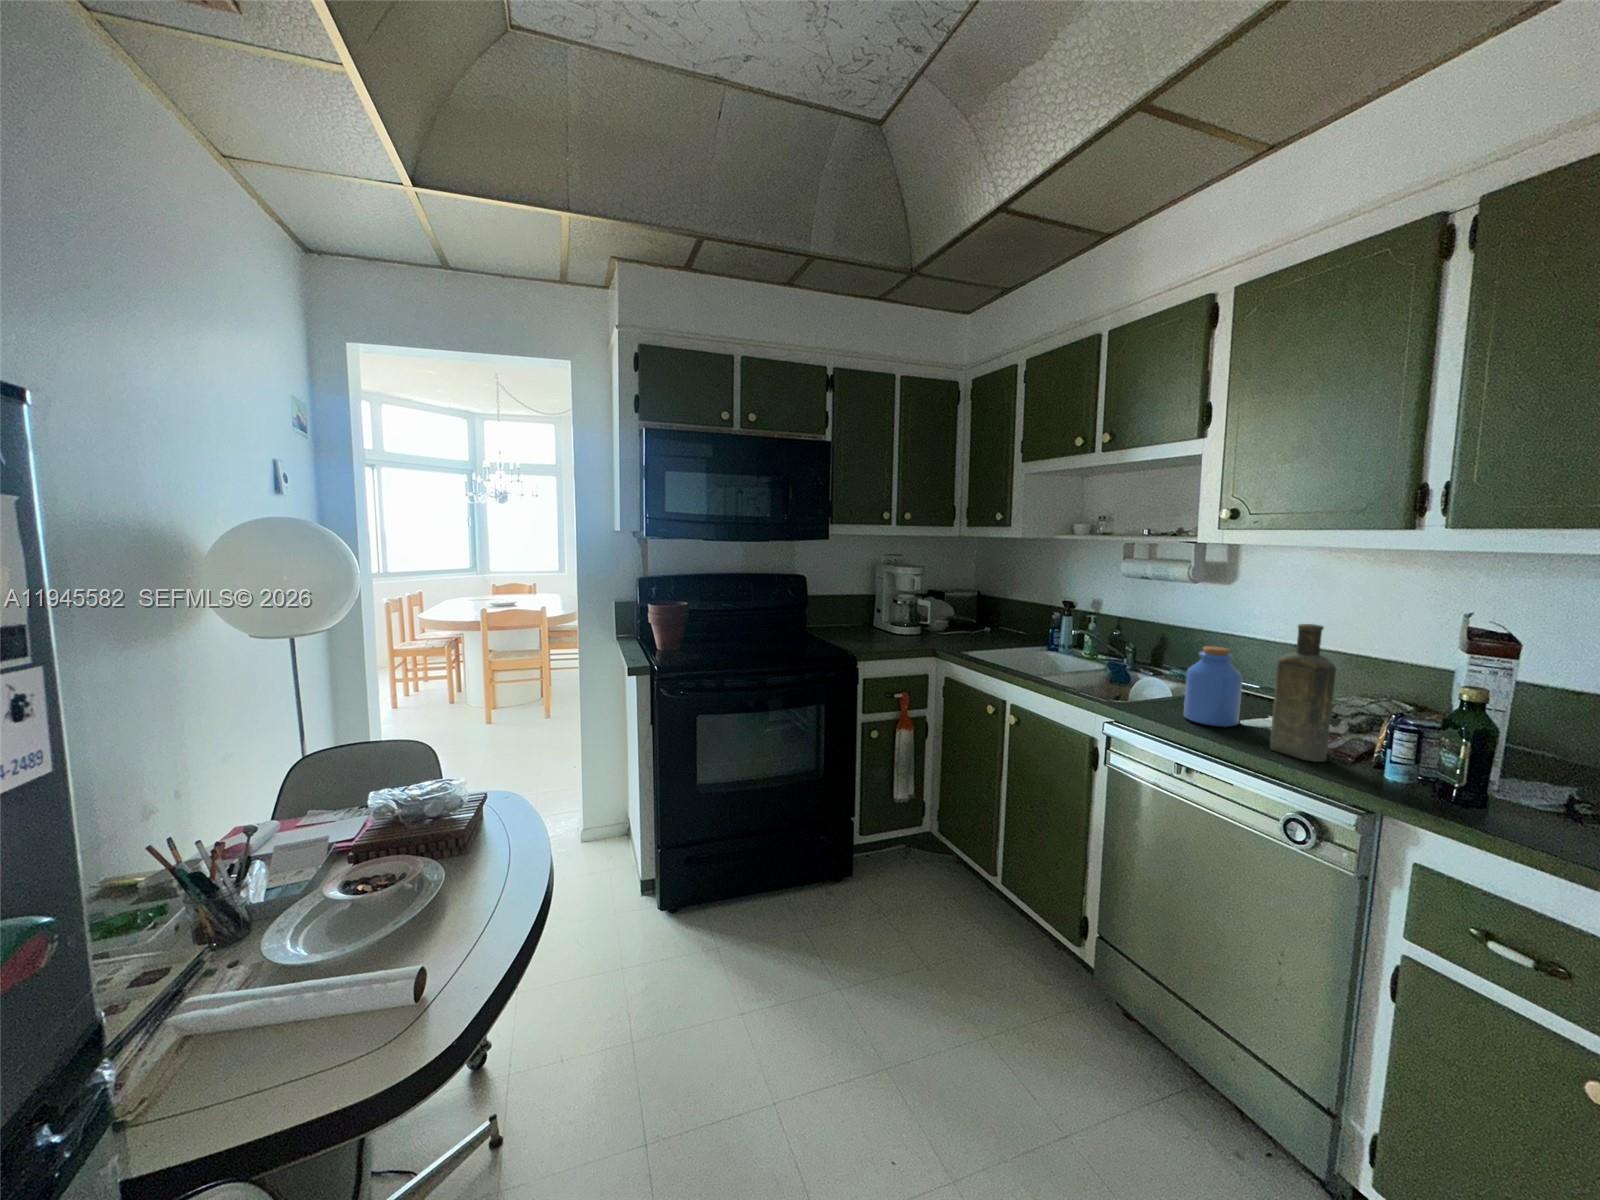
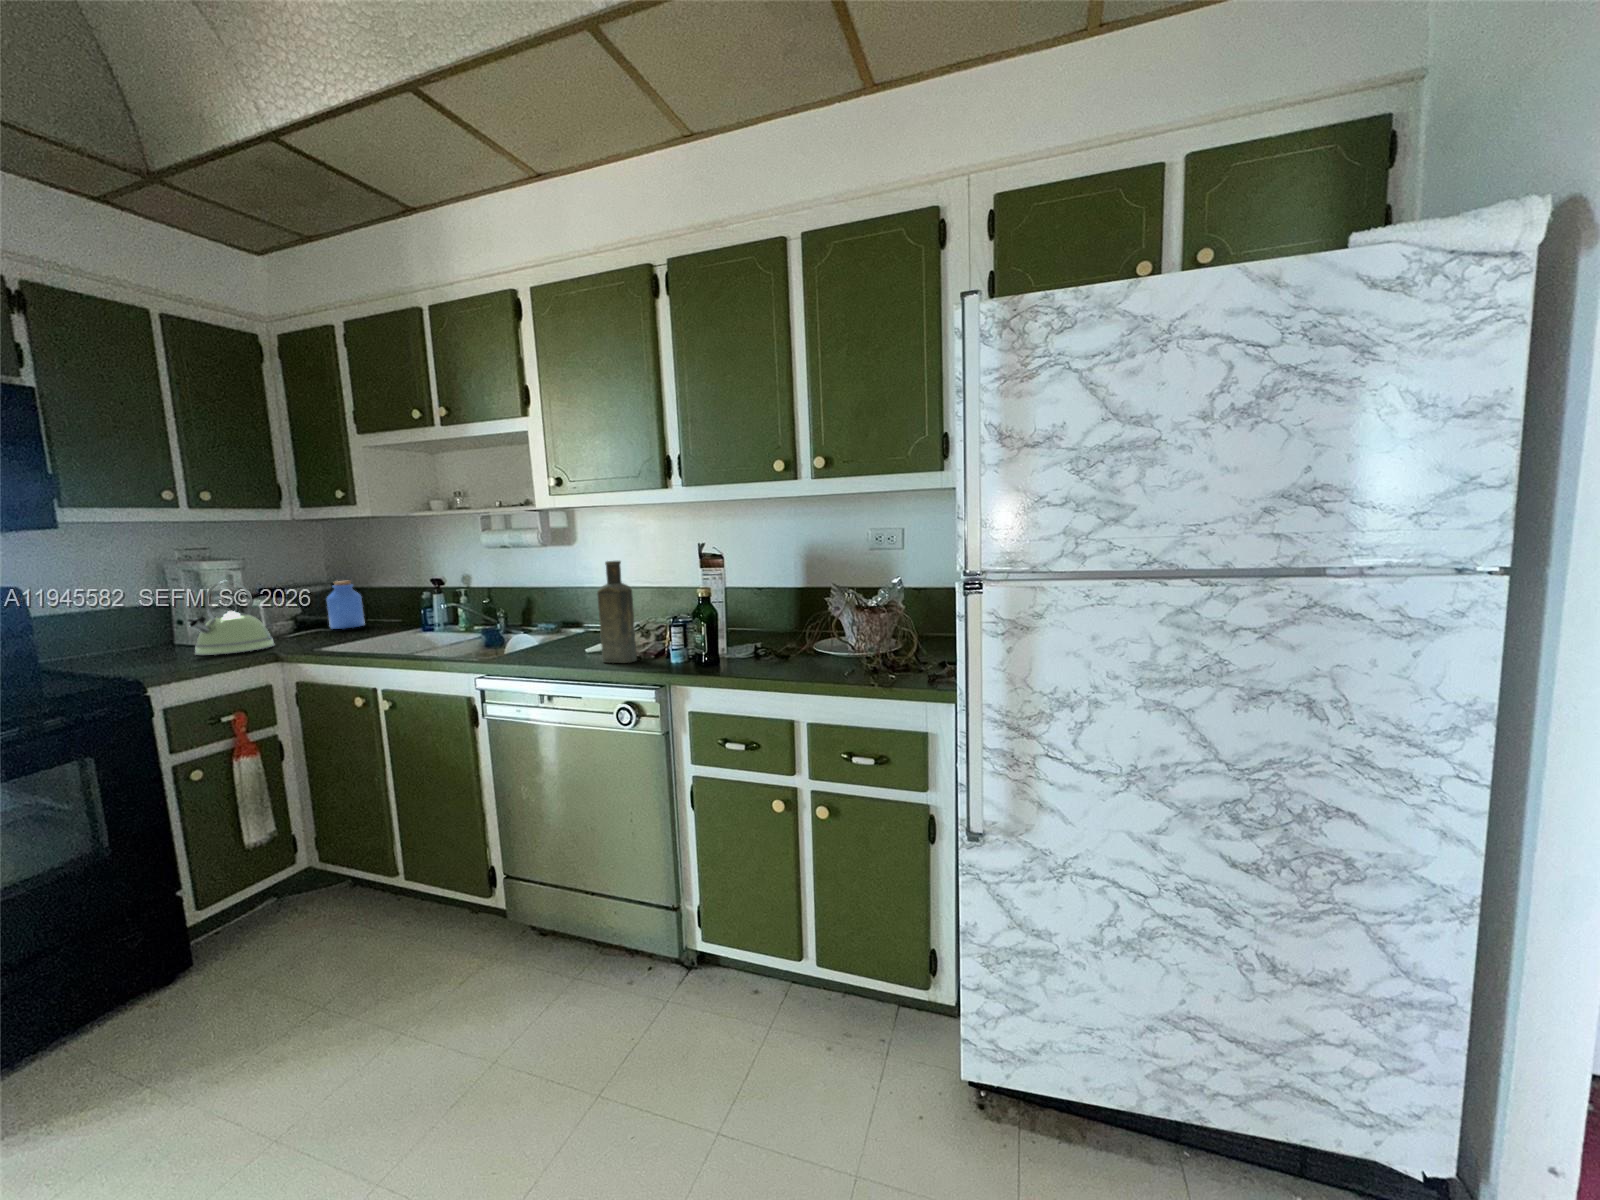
kettle: none [885,585,934,643] -> present [187,580,274,655]
jar: present [1184,646,1242,727] -> present [327,581,365,629]

